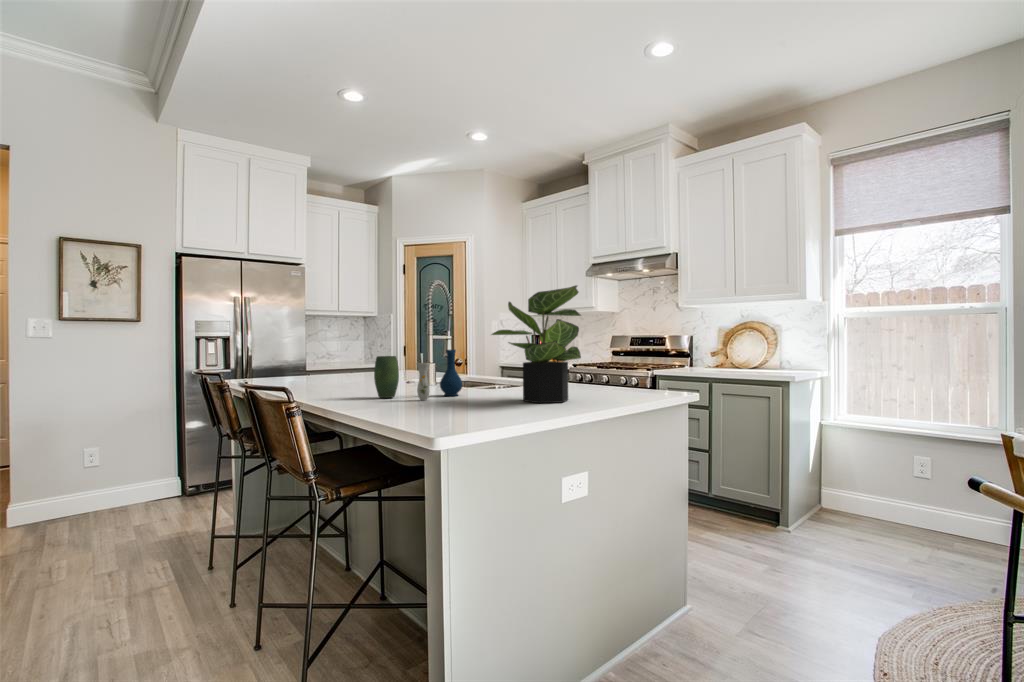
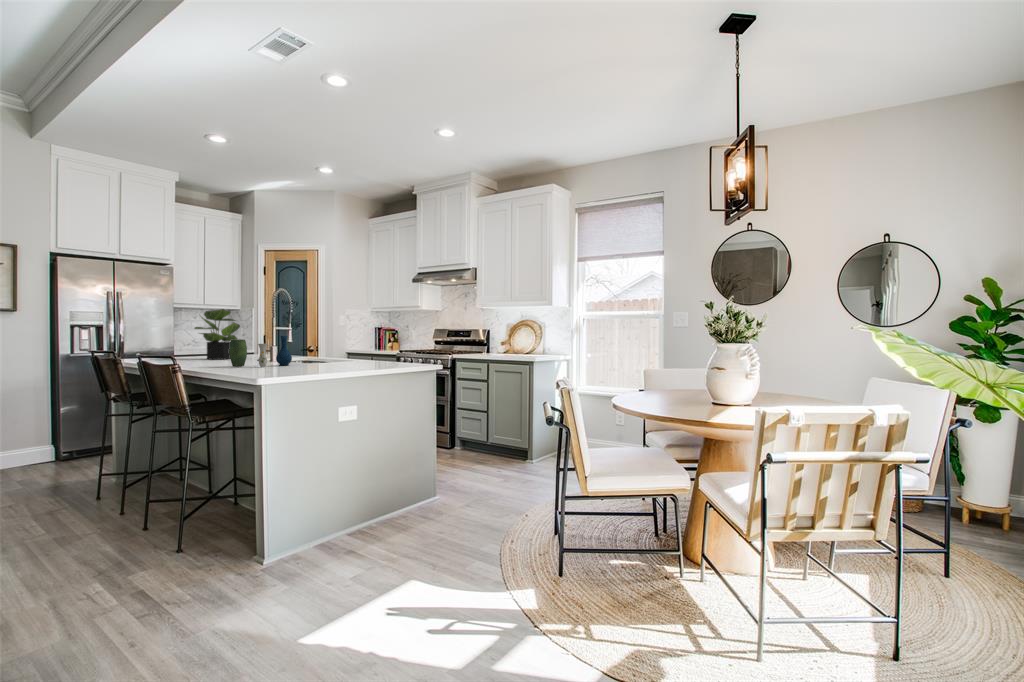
potted plant: present [492,286,581,403] -> present [195,309,240,360]

